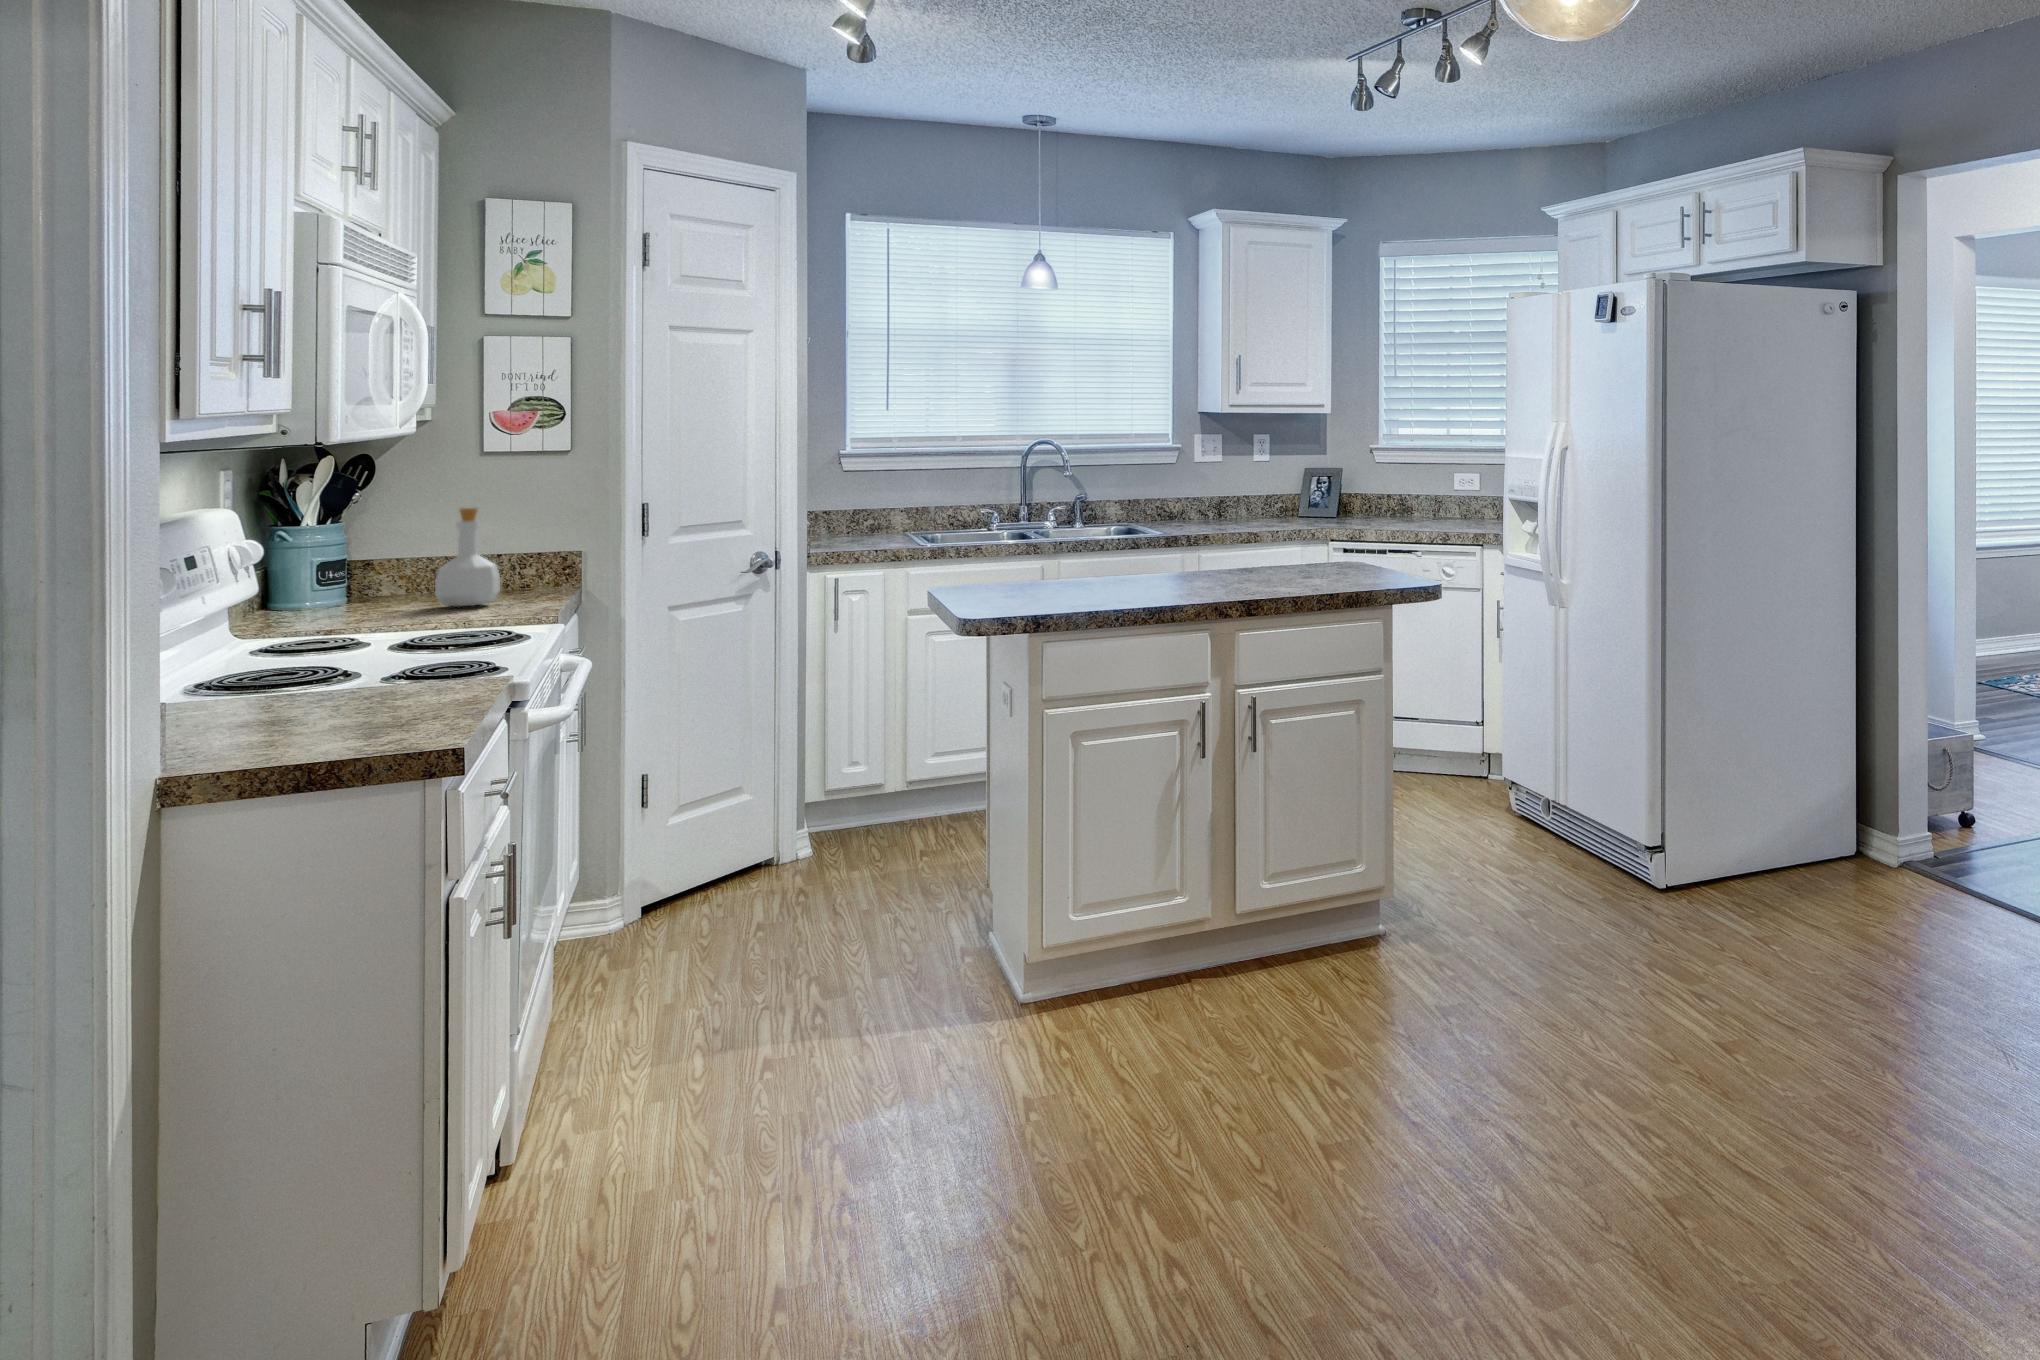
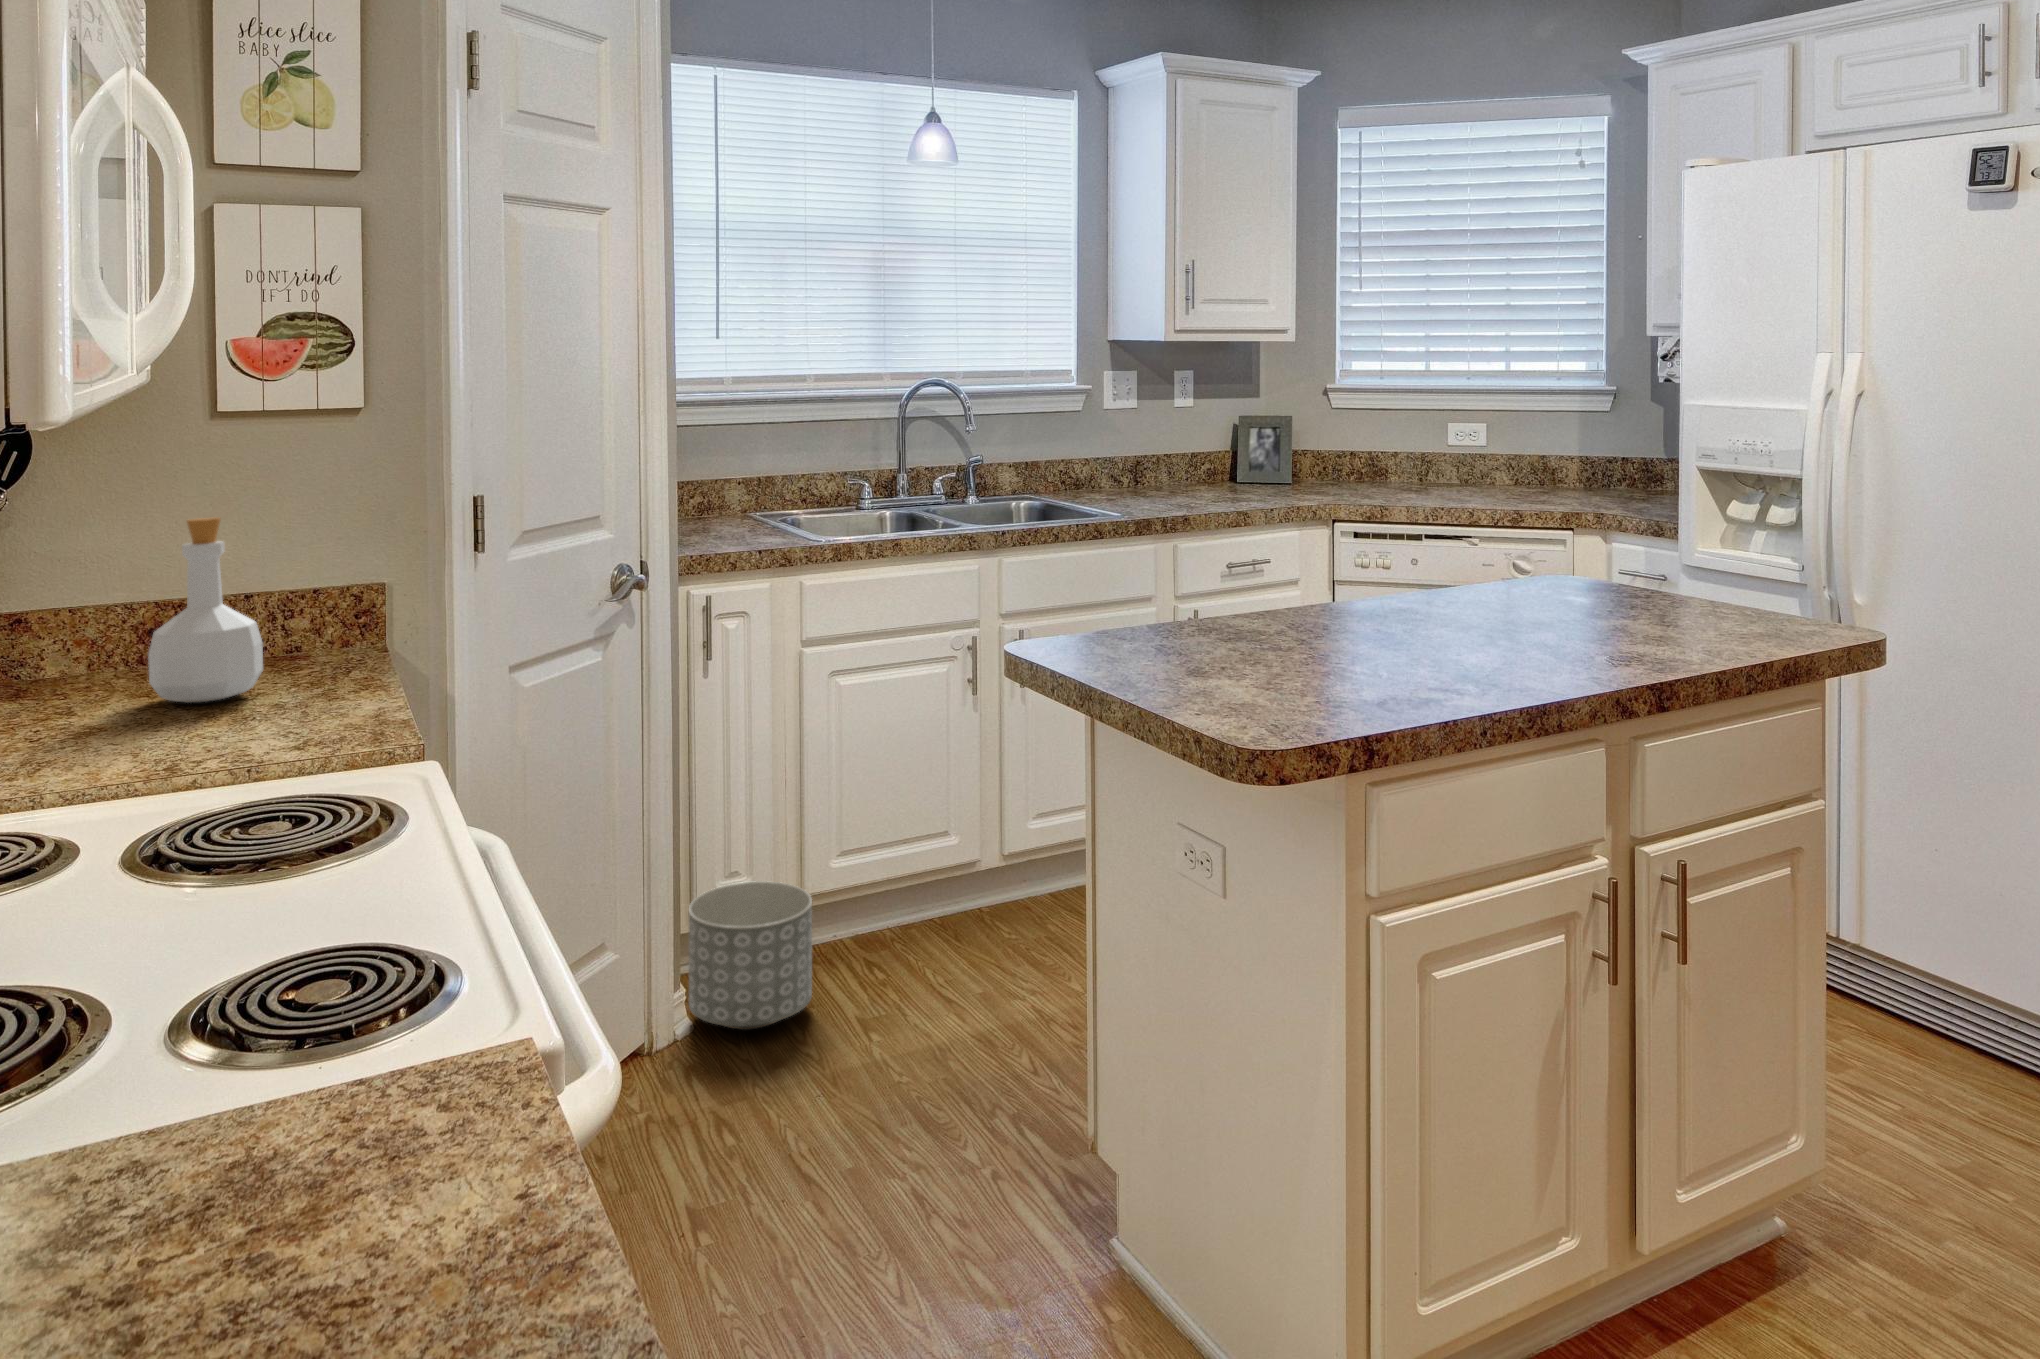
planter: none [808,766,894,855] -> present [689,881,812,1030]

